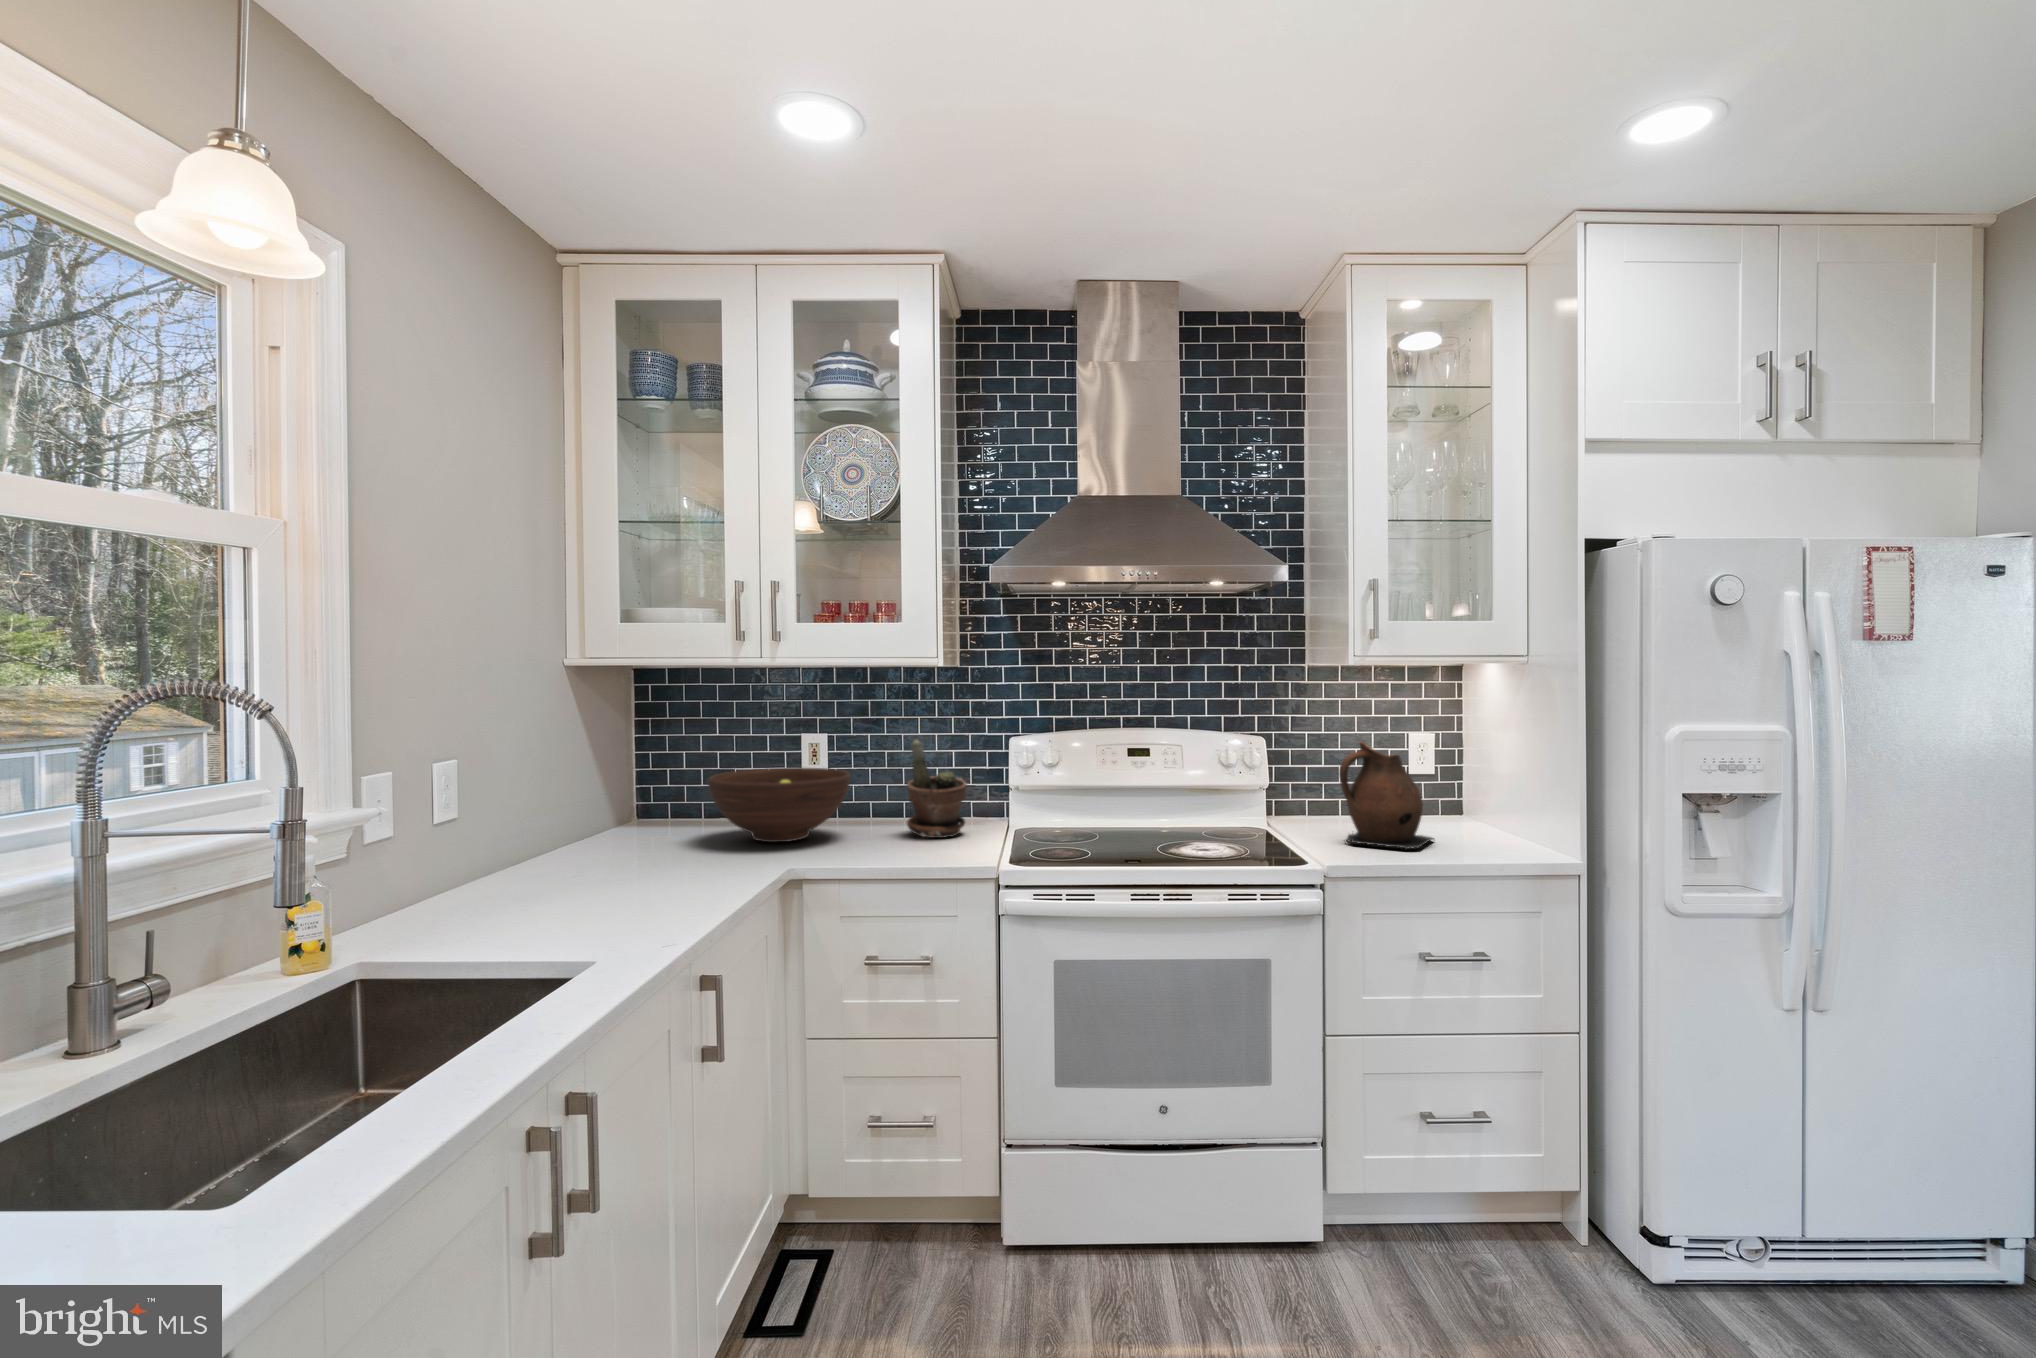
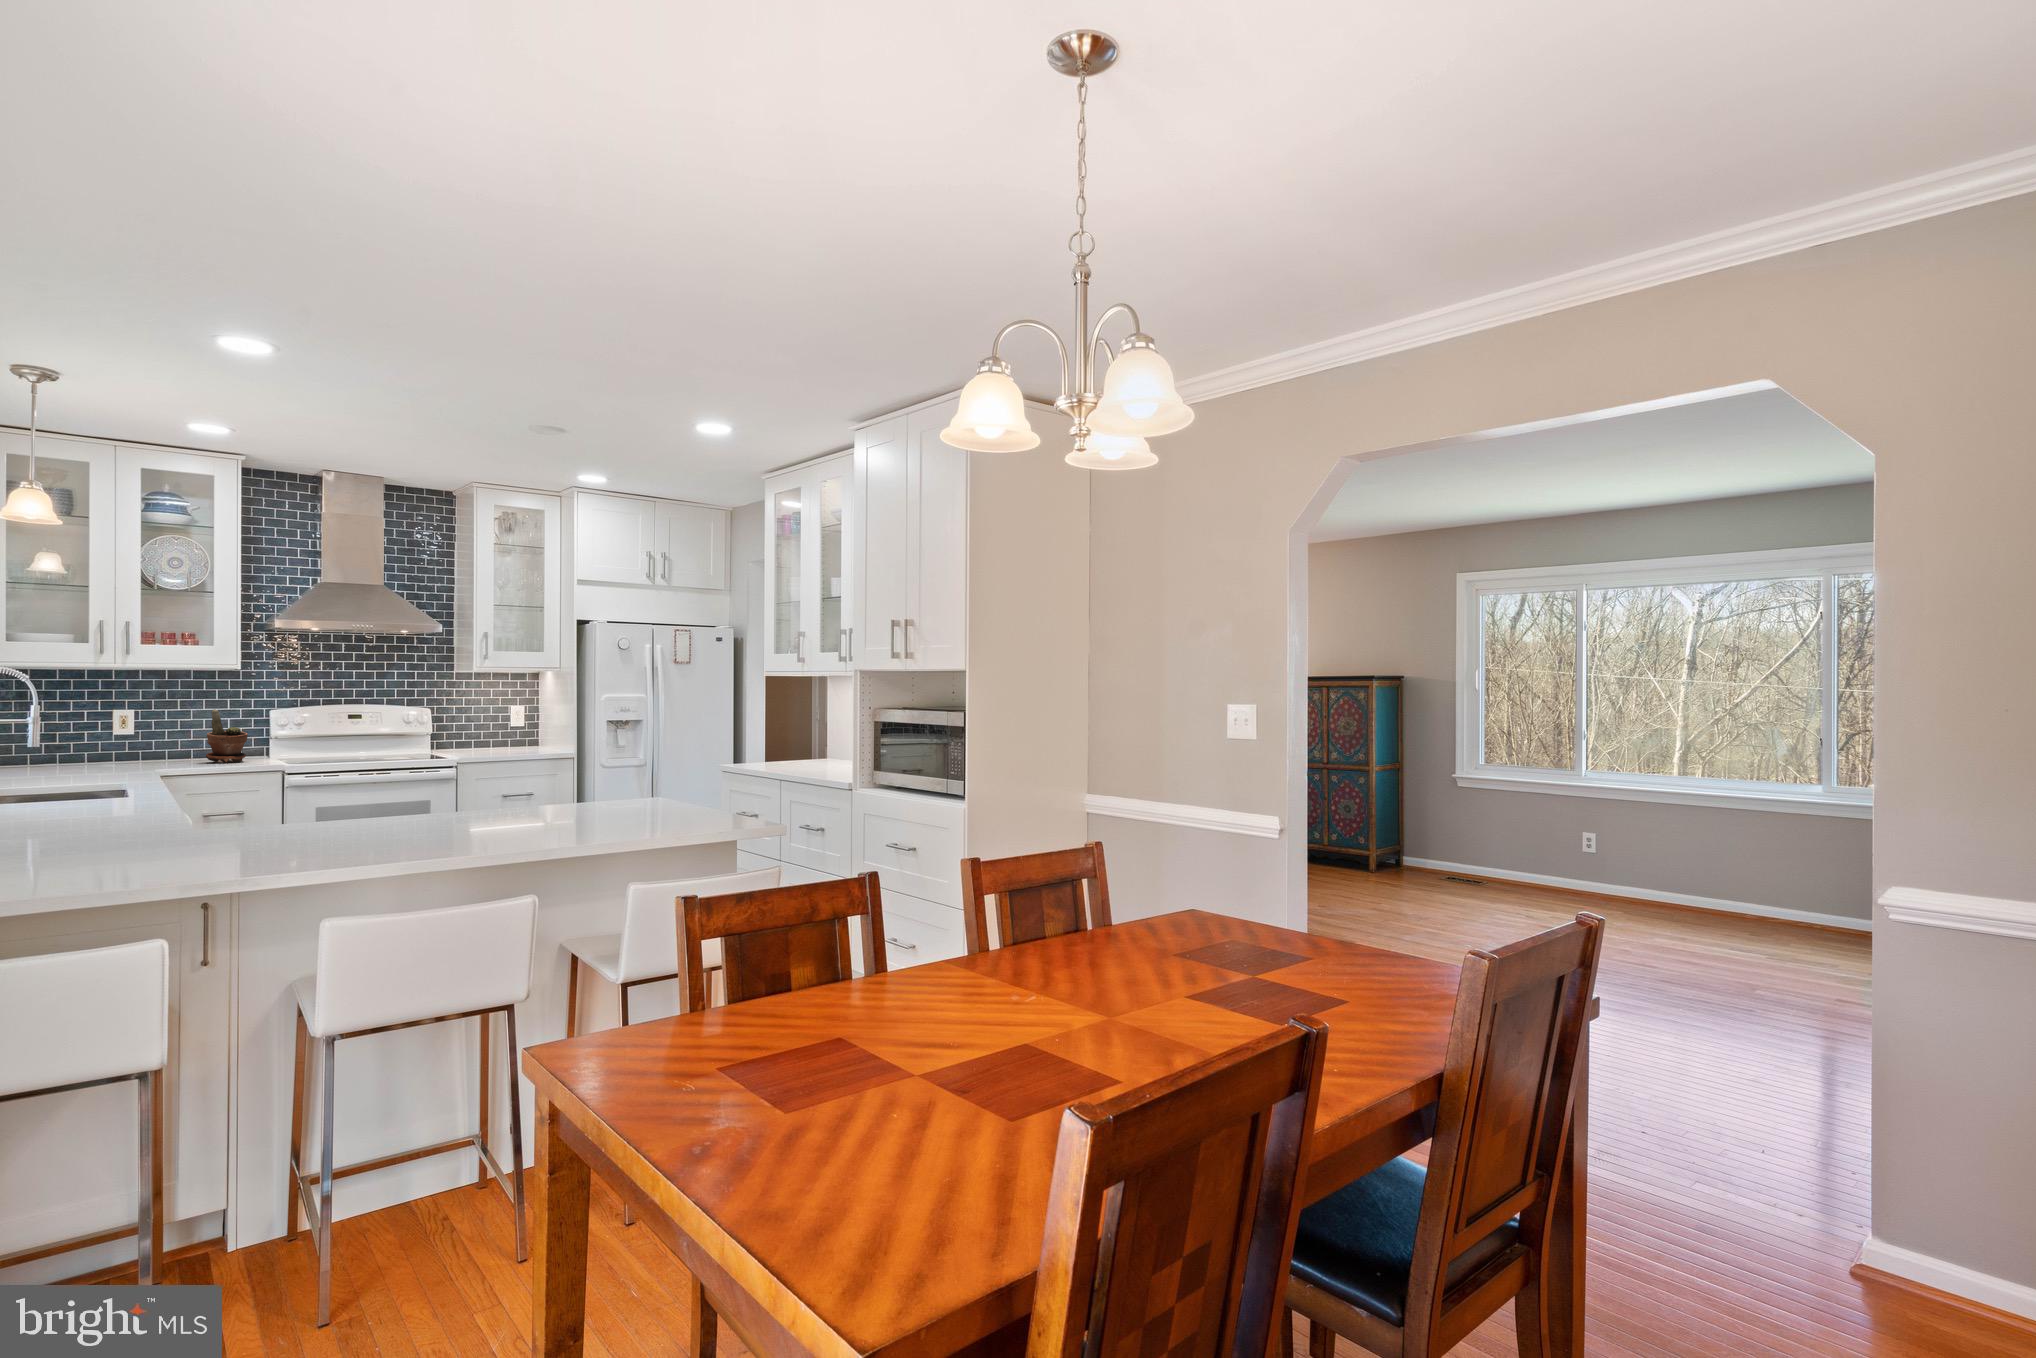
ceramic pitcher: present [1339,742,1433,849] -> none [468,708,516,755]
fruit bowl: present [708,768,850,842] -> none [67,728,170,767]

